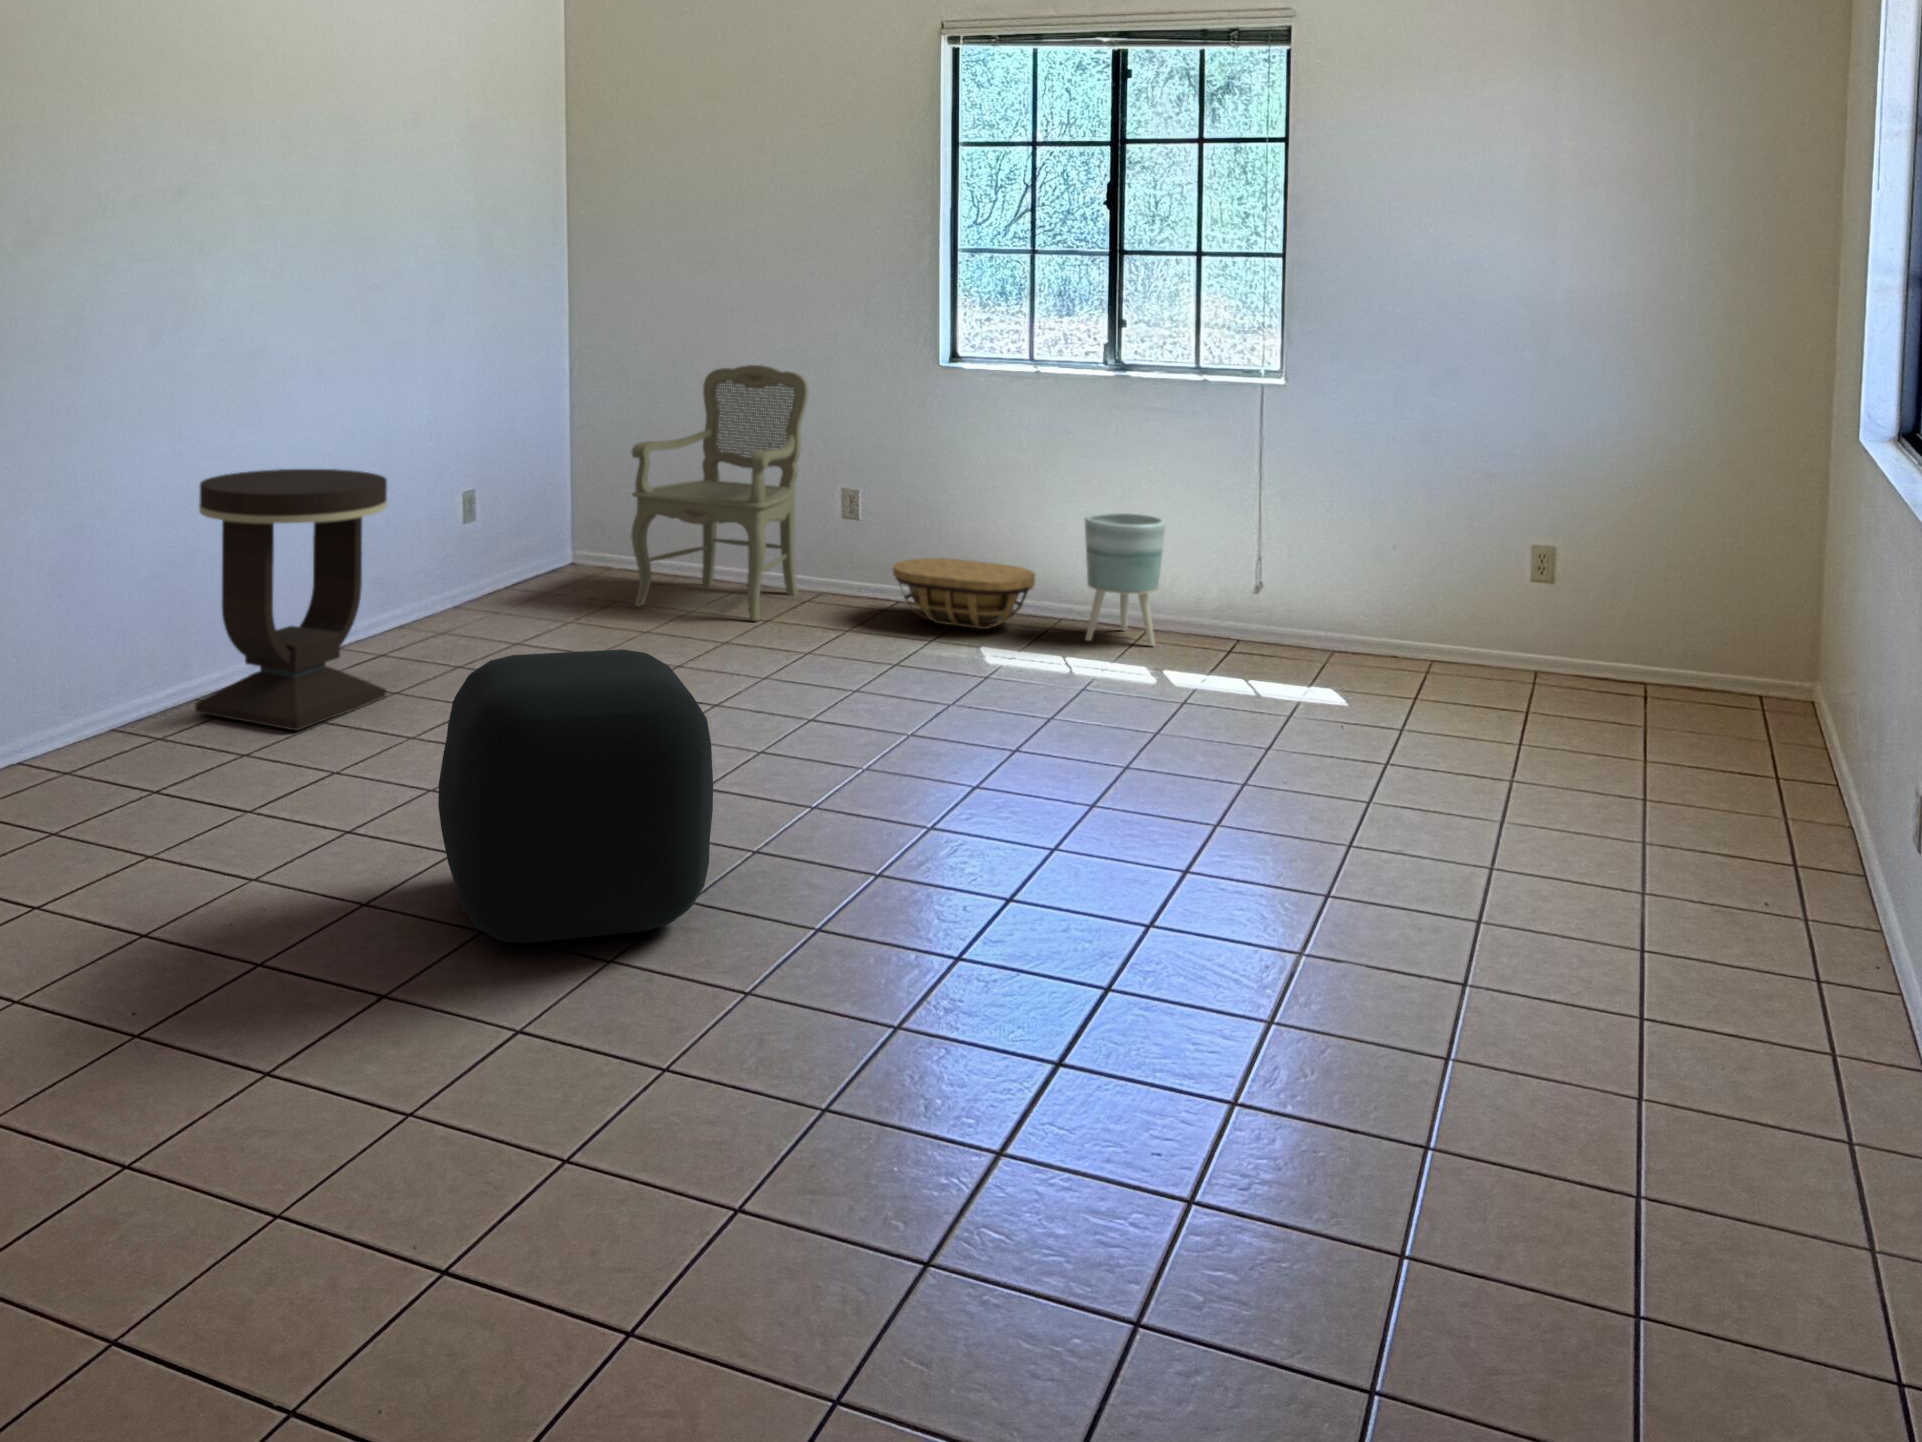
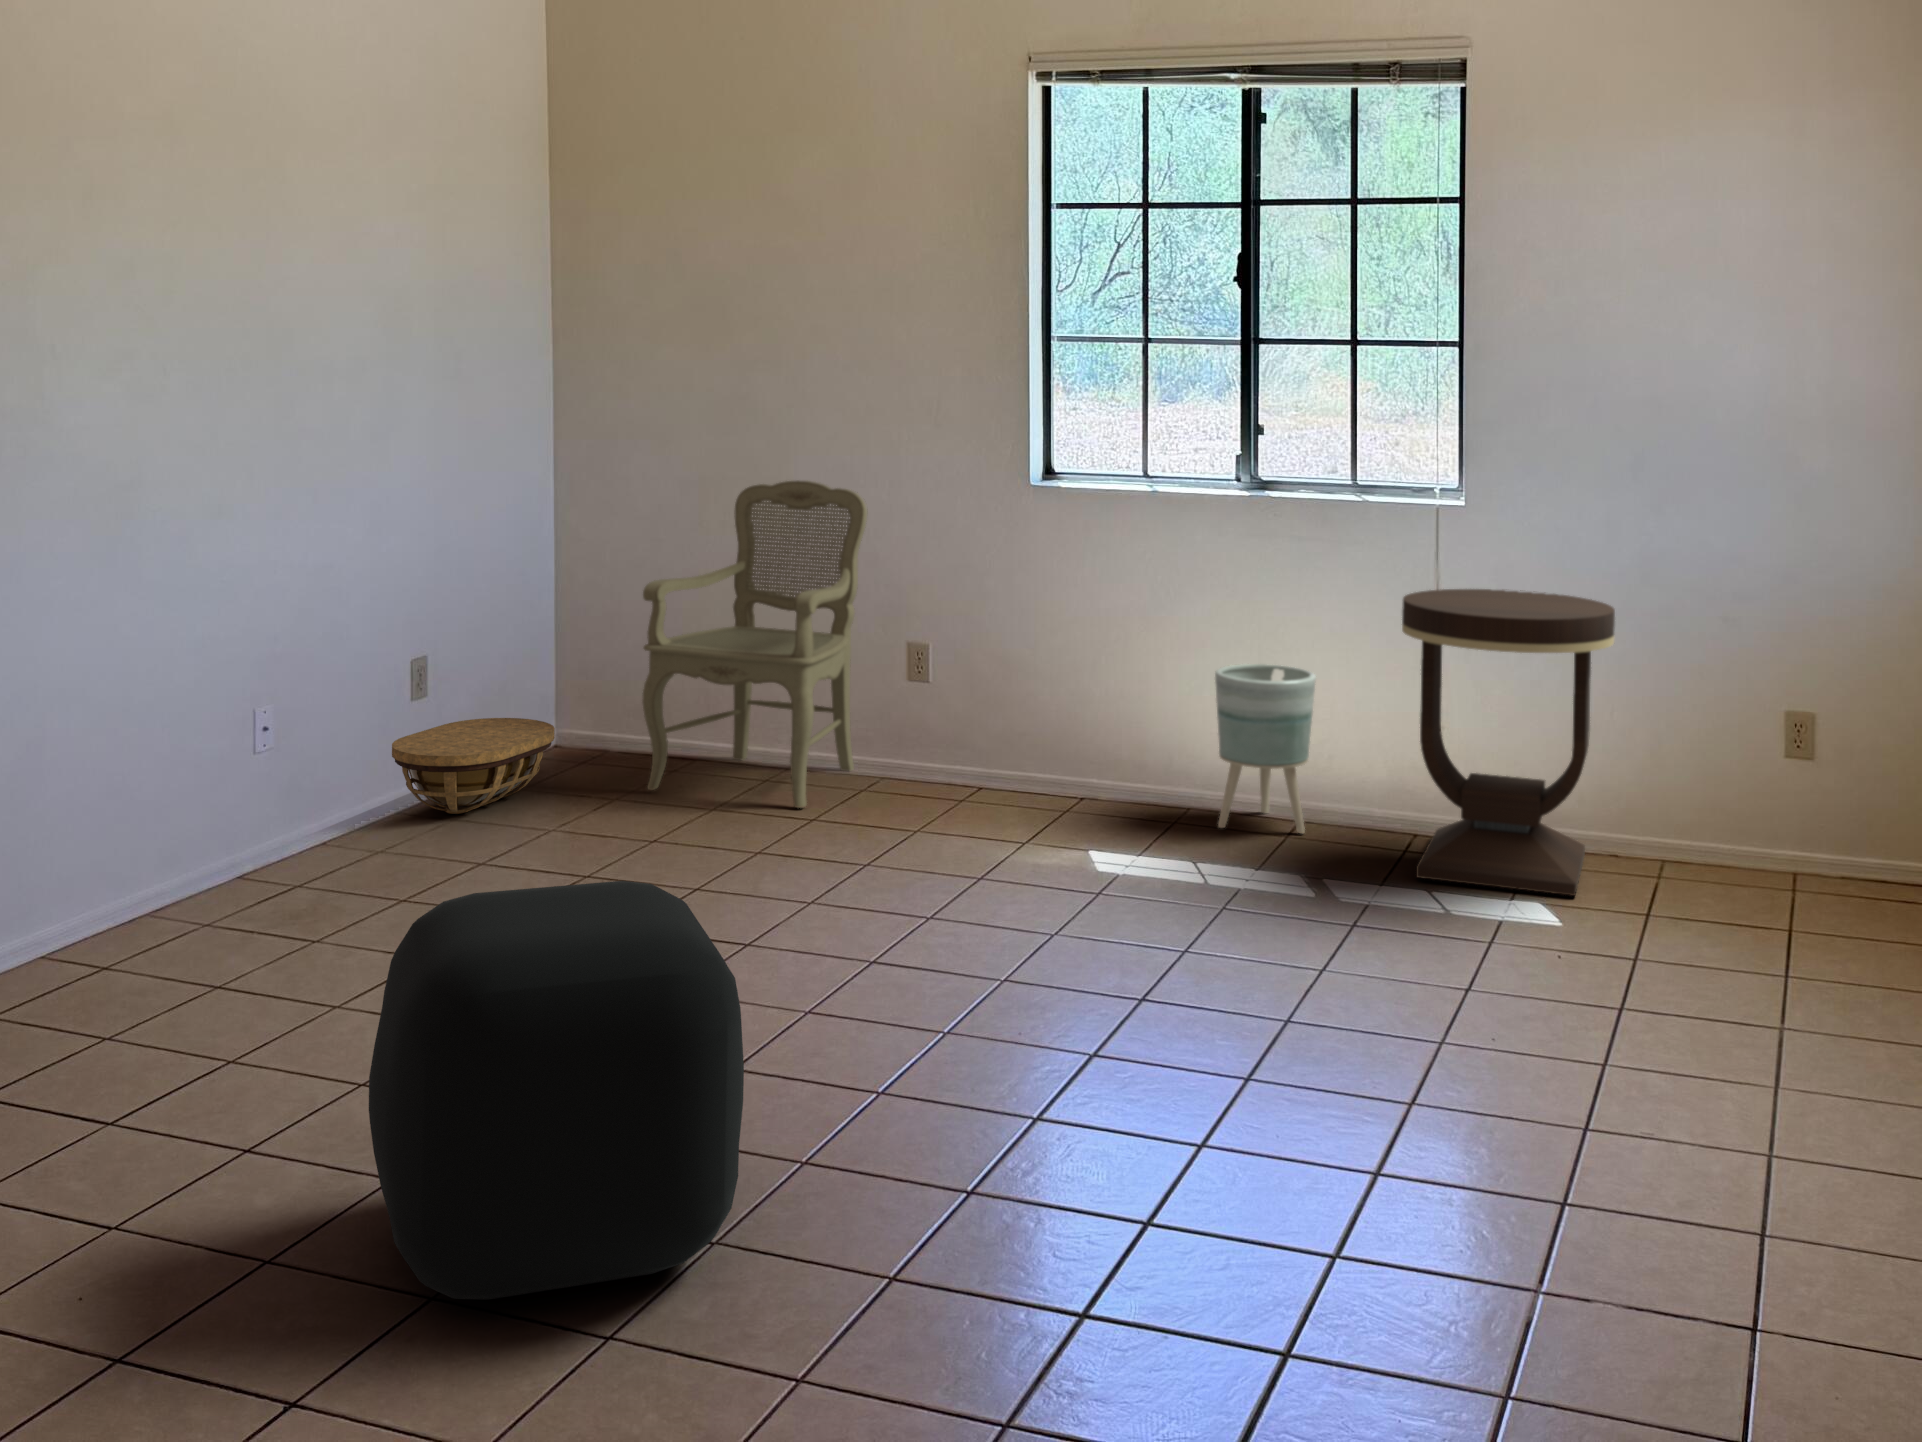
side table: present [195,469,387,731] -> present [1402,589,1615,896]
basket: present [893,558,1035,629] -> present [392,718,555,814]

